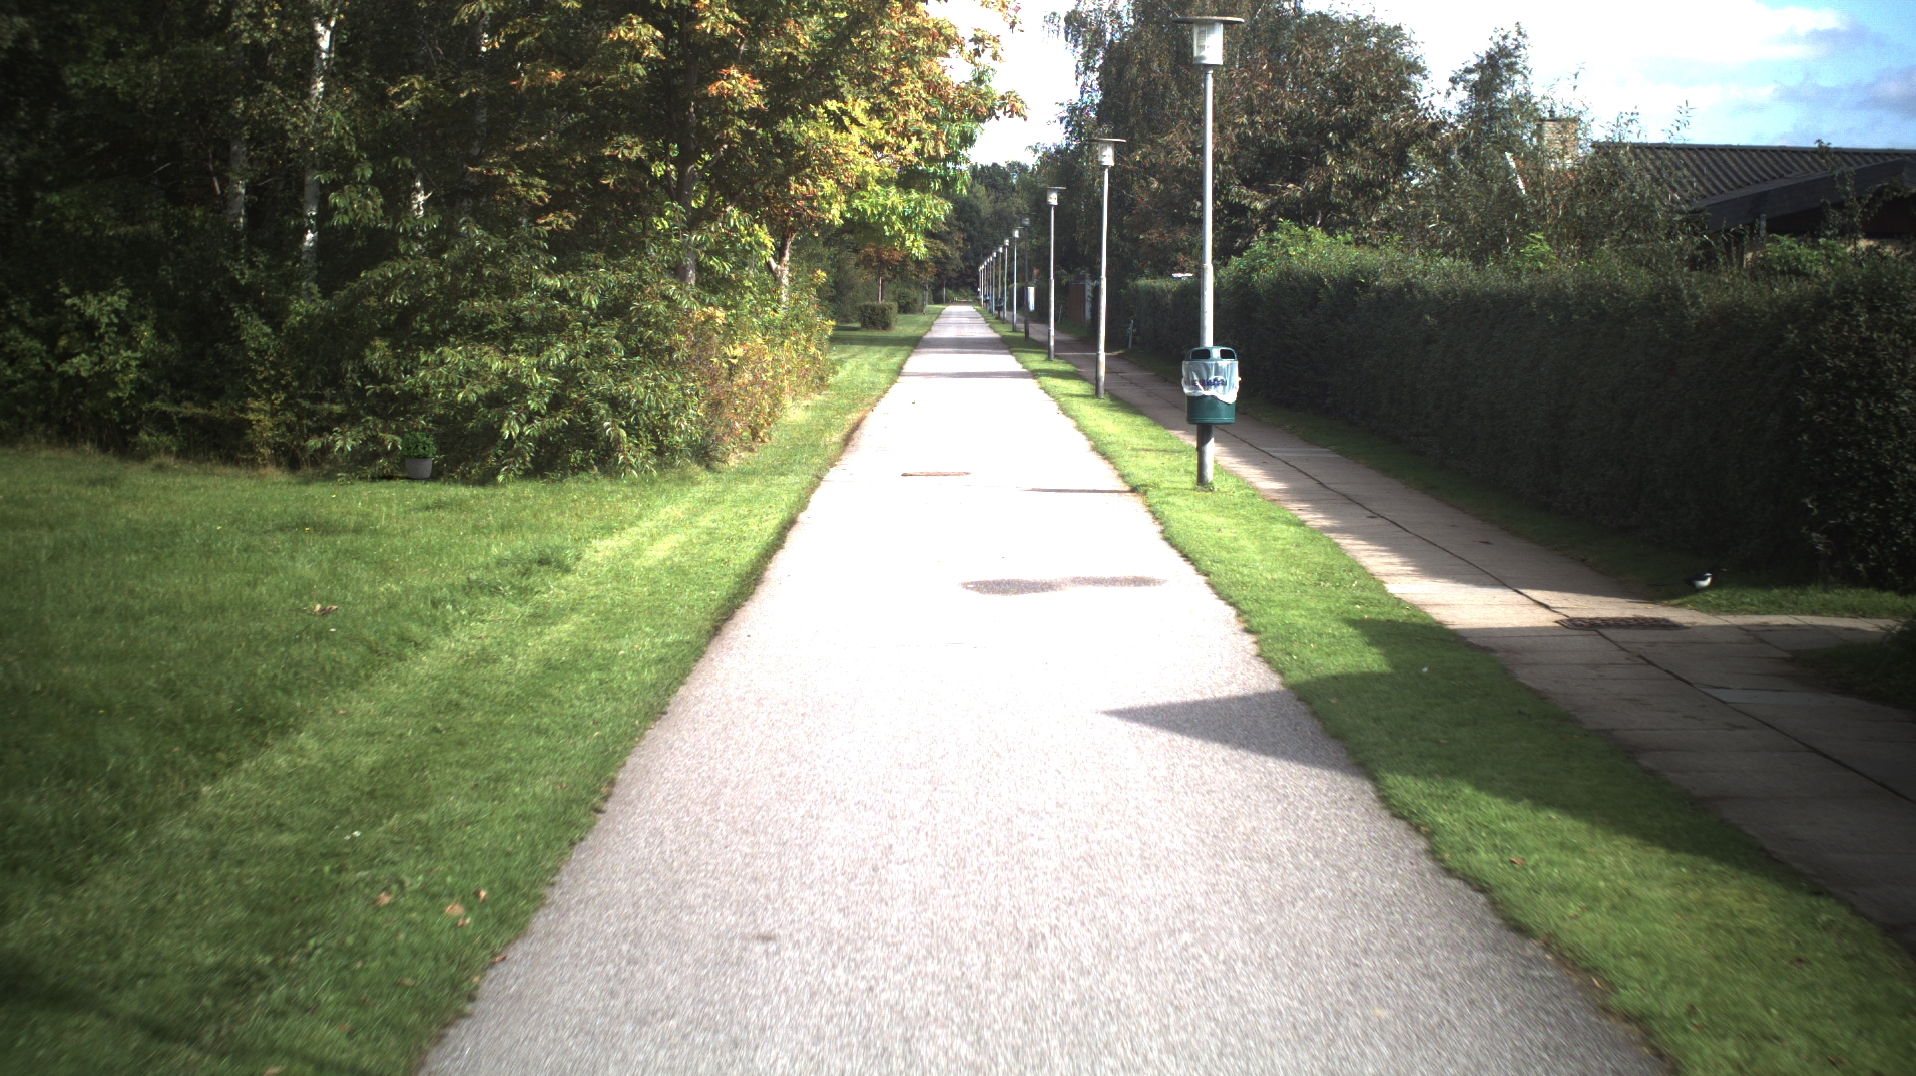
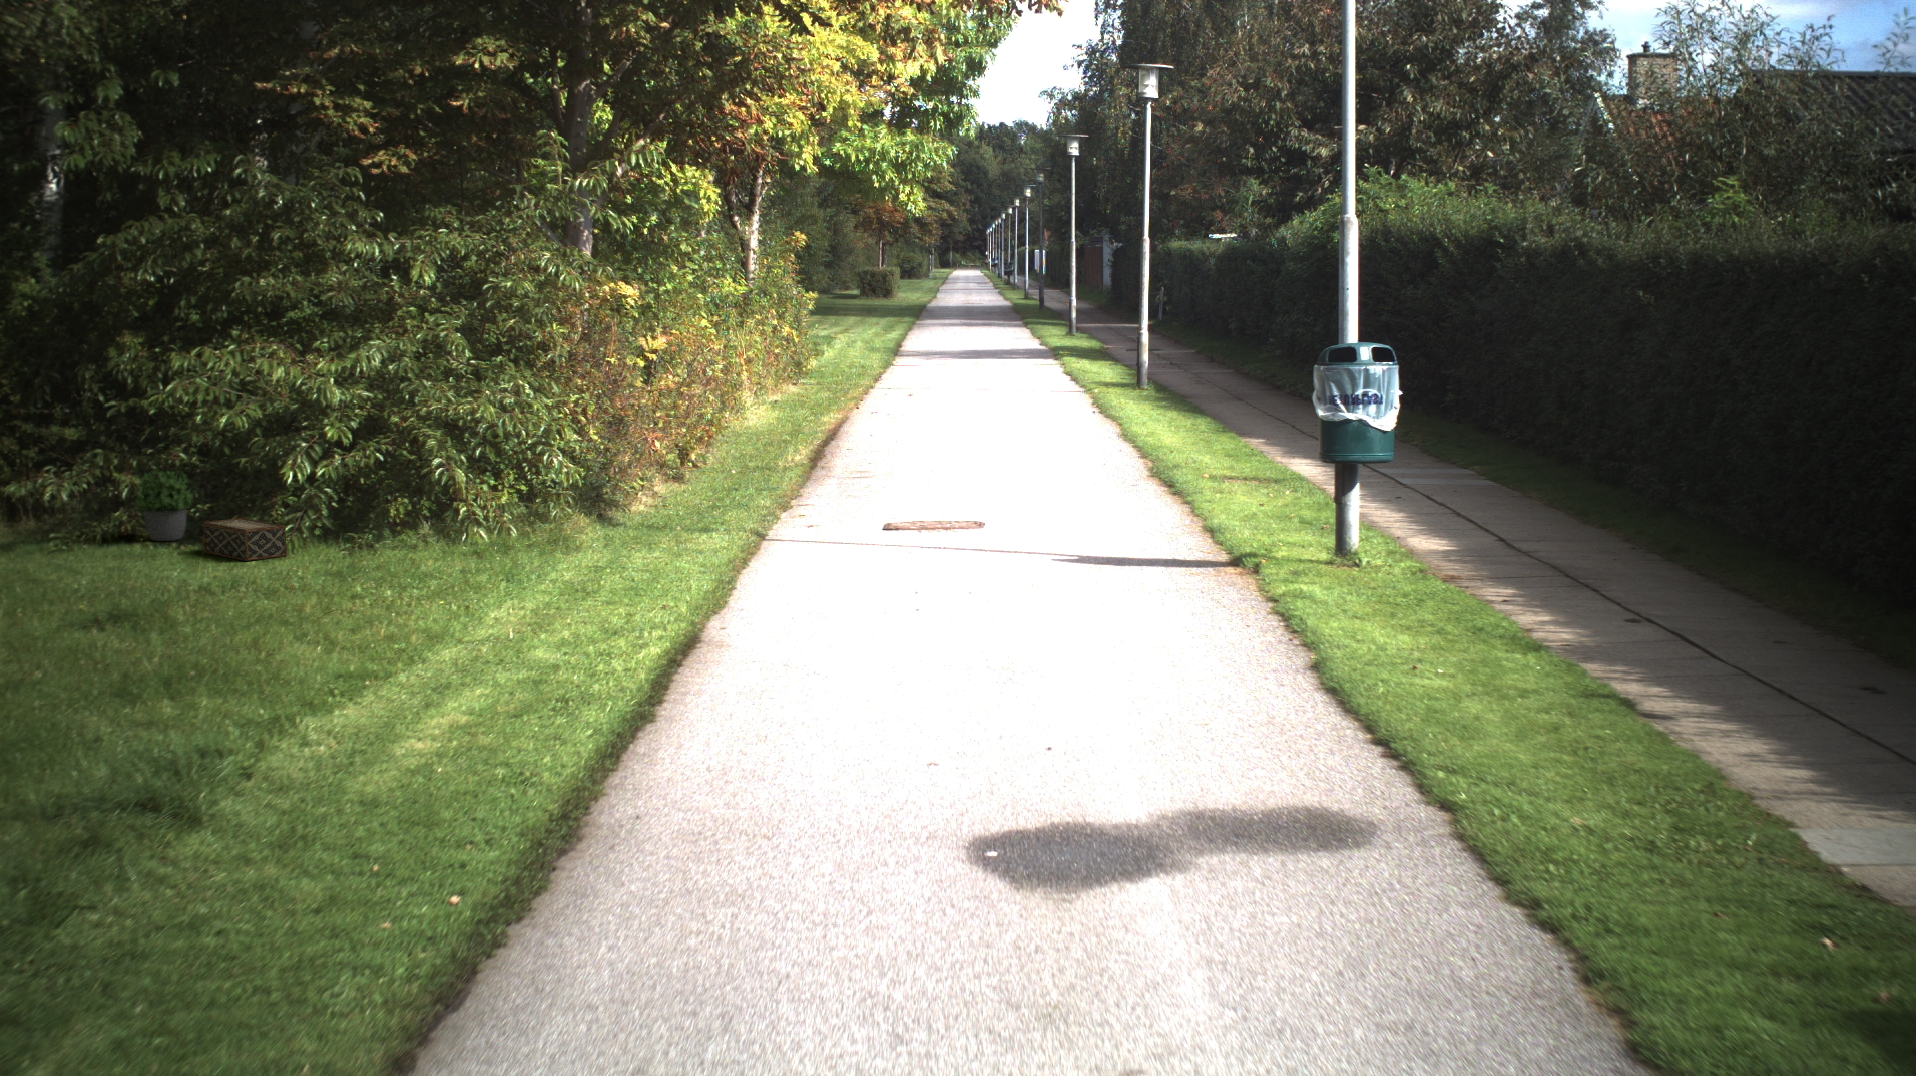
woven basket: none [450,462,505,488] -> present [203,518,287,561]

